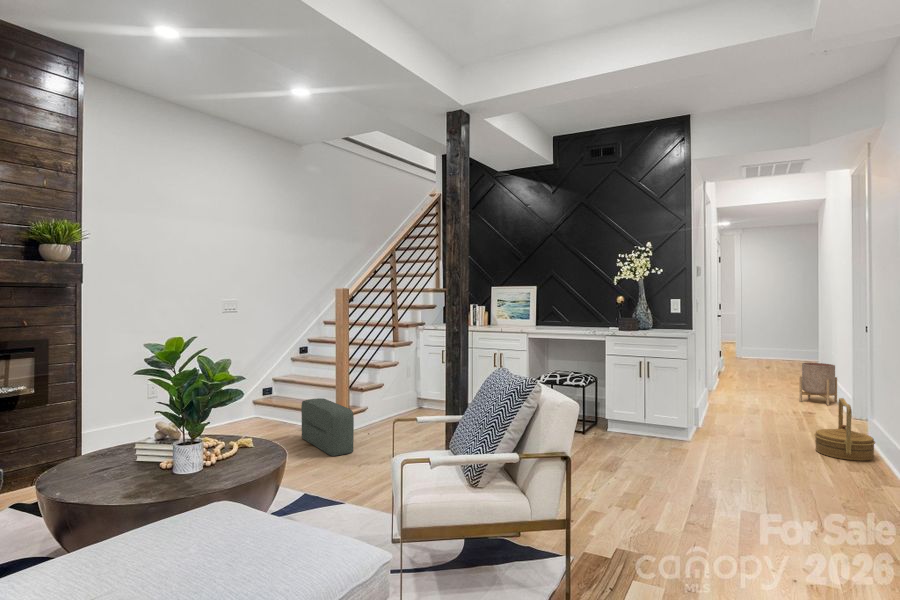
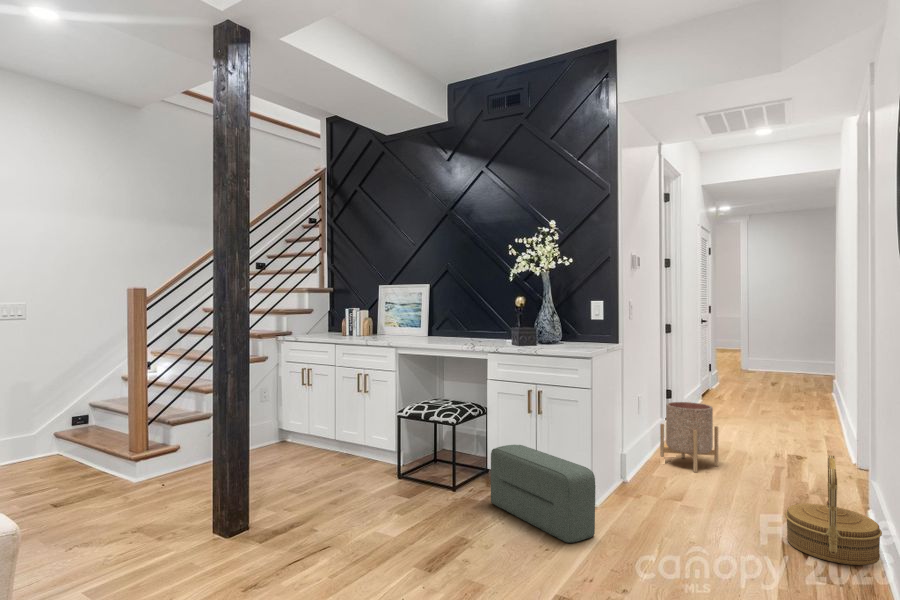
planter: present [799,363,837,405] -> present [660,402,718,472]
pouf: present [301,398,354,456] -> present [491,445,595,543]

